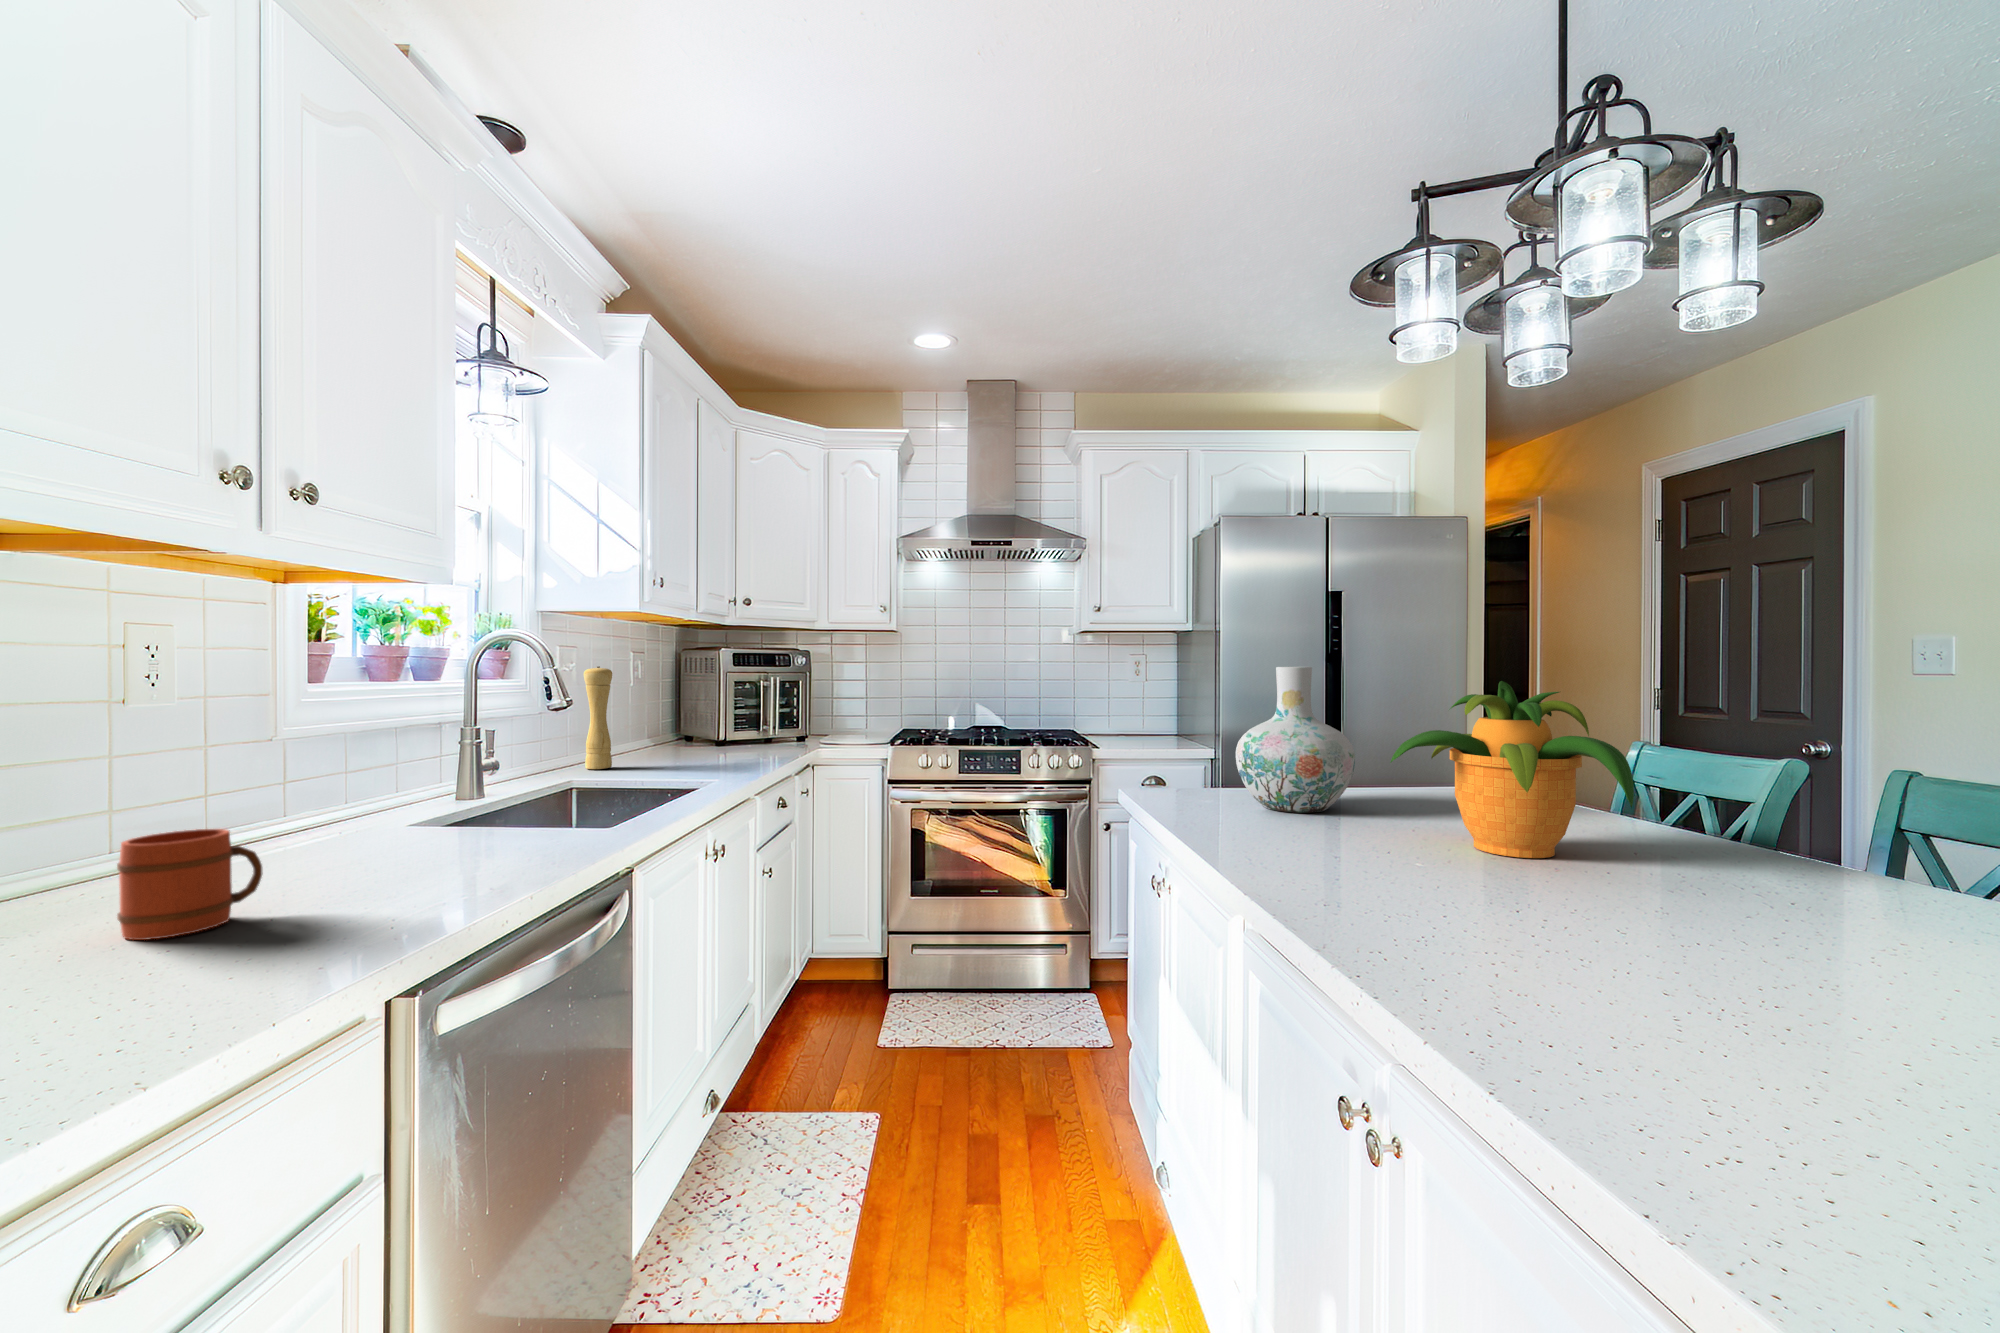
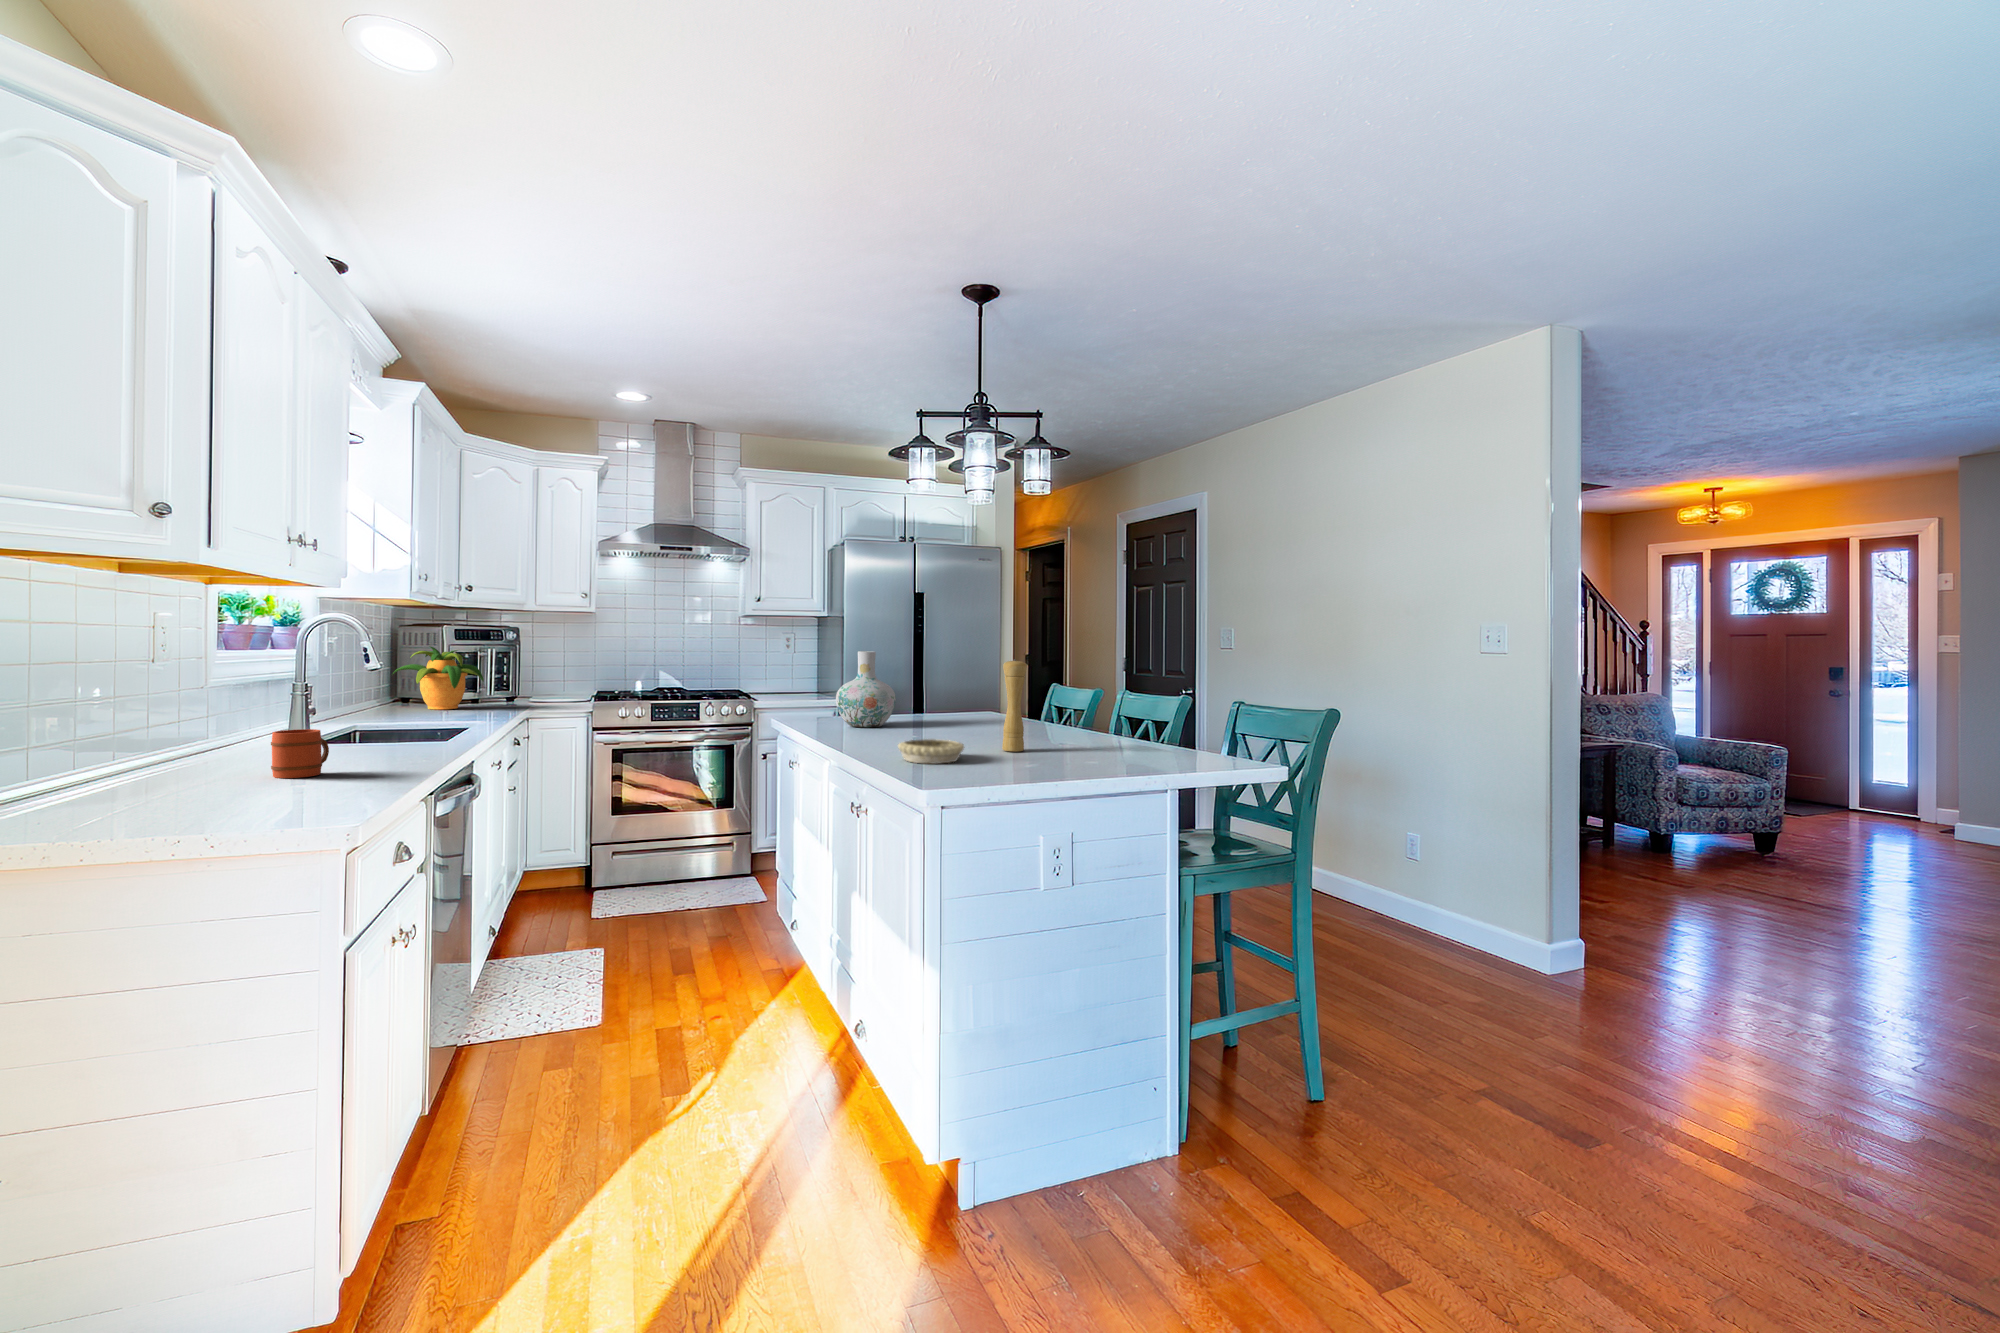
pepper mill: present [584,666,612,769] -> present [1002,659,1027,752]
potted plant: present [1390,681,1634,858] -> present [392,647,484,709]
decorative bowl: none [1486,898,1743,1009] -> present [898,739,964,764]

